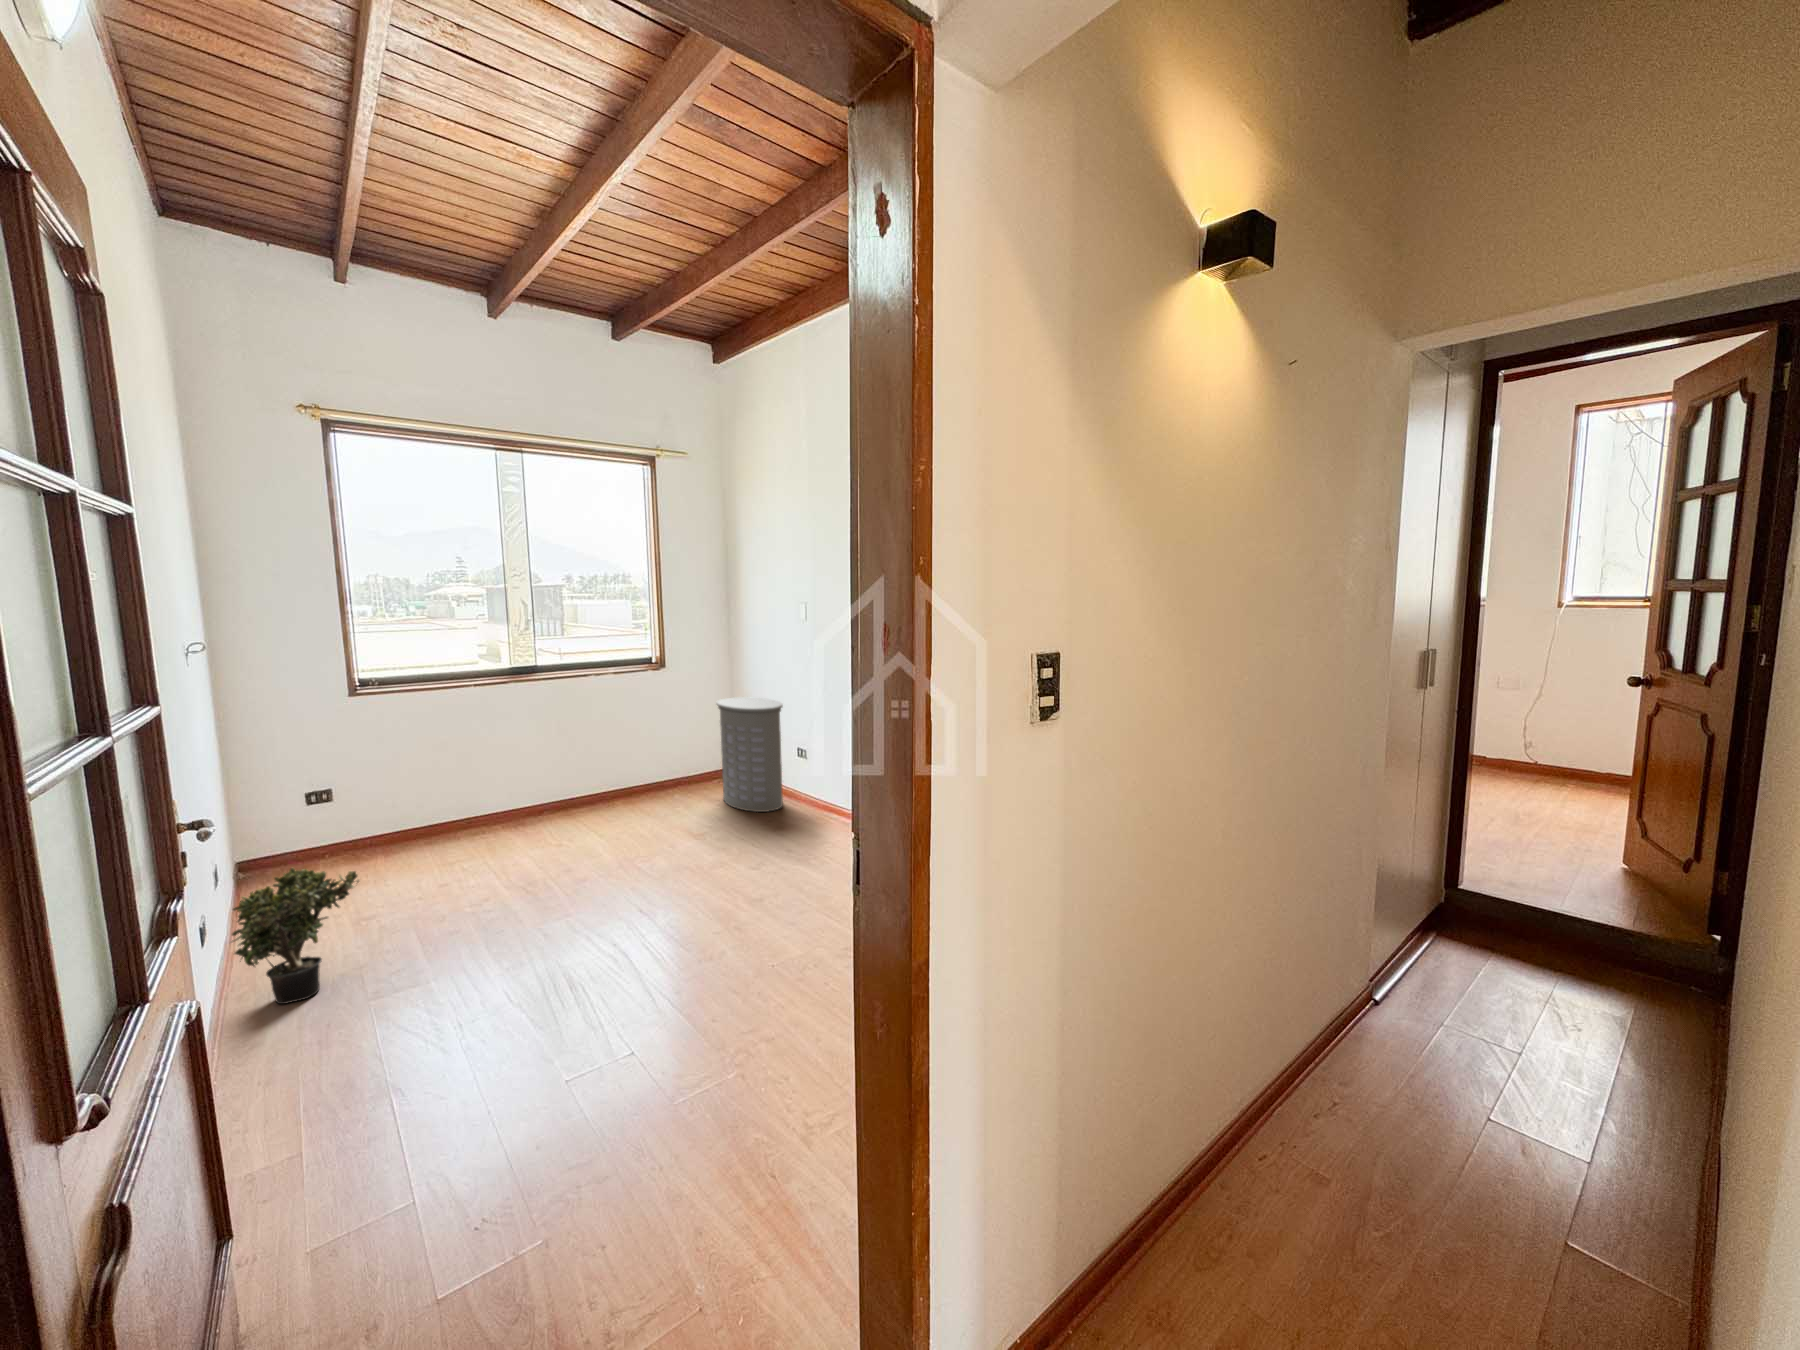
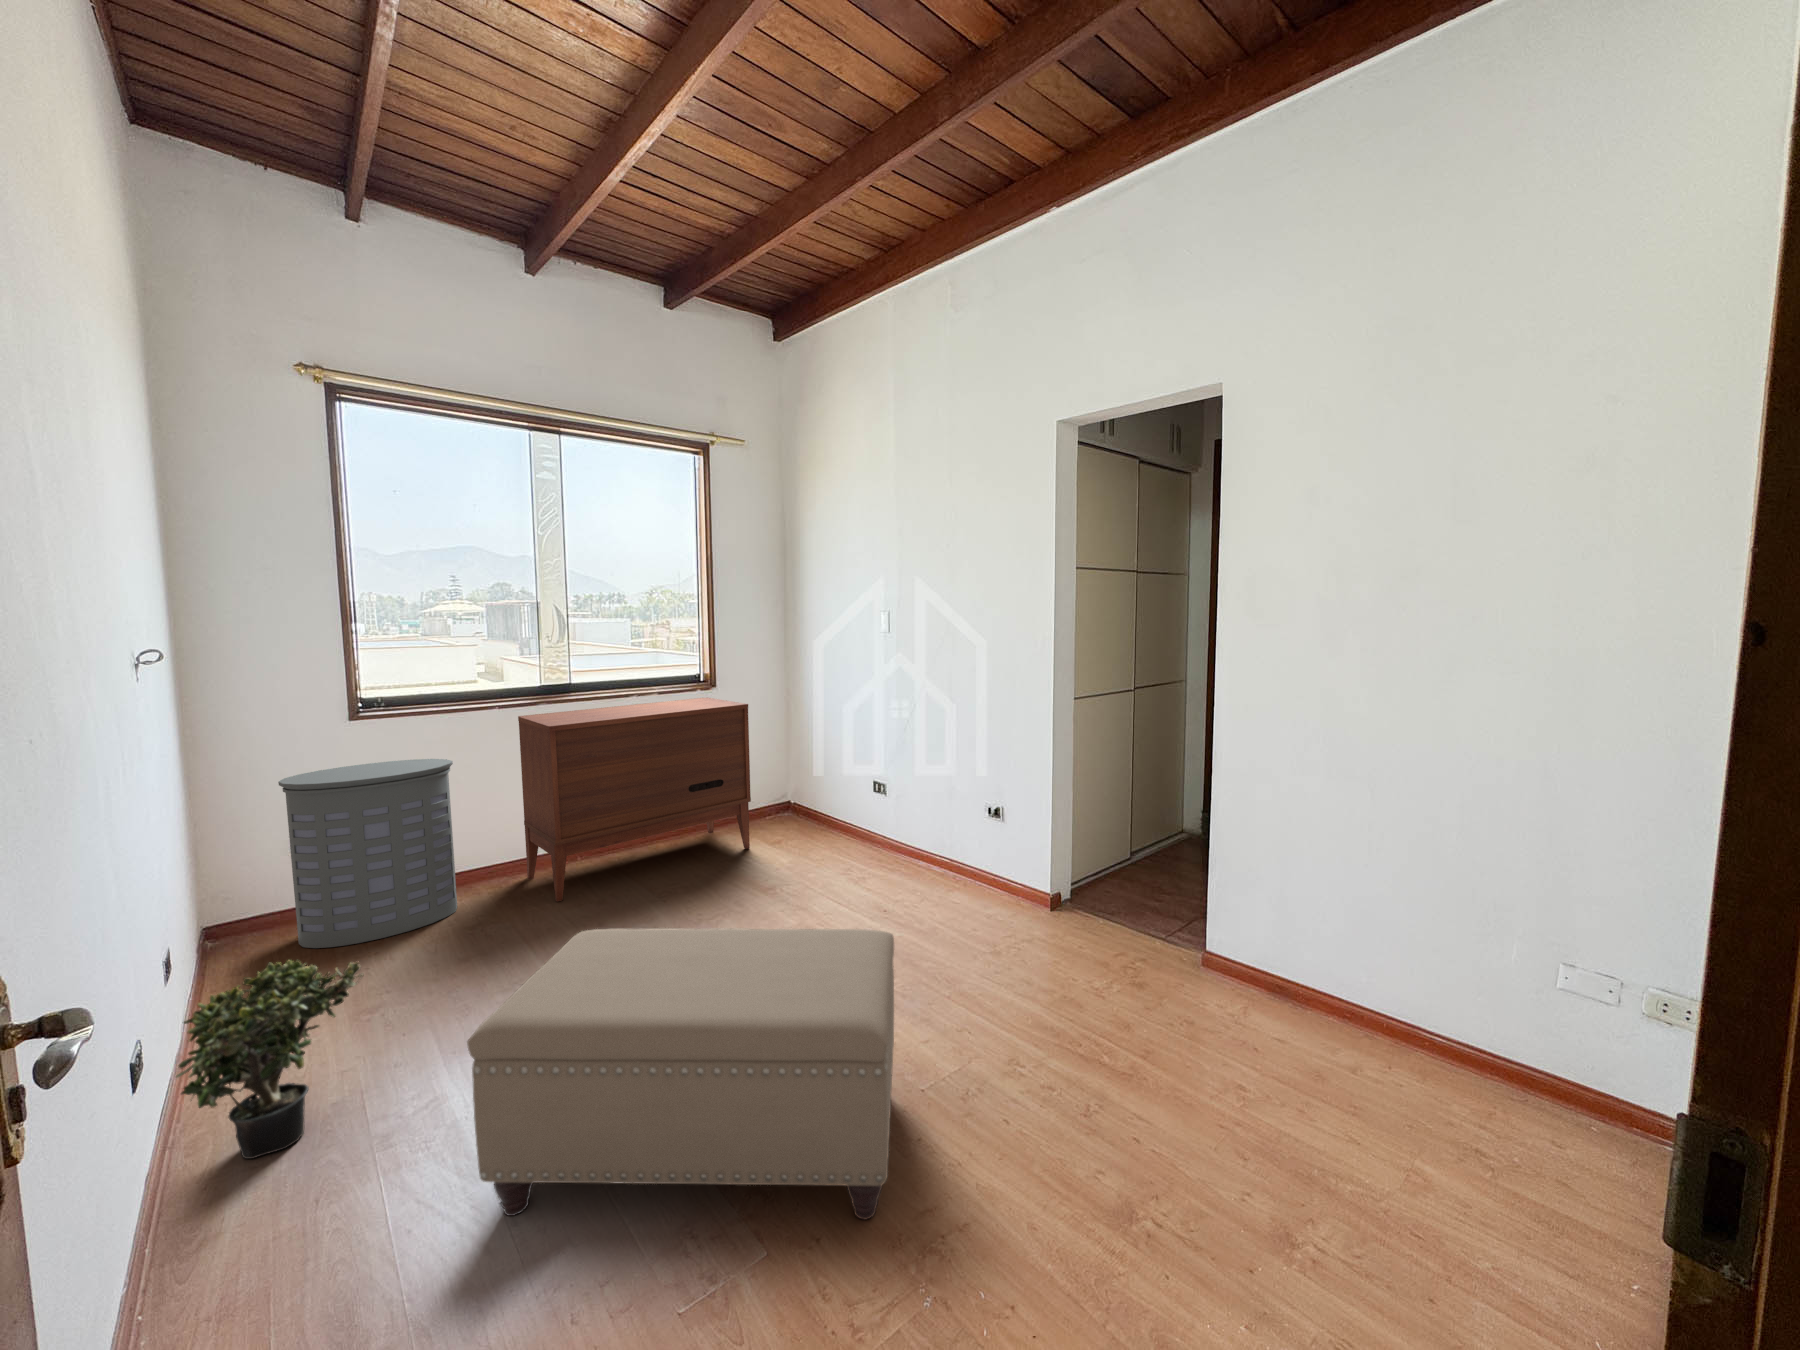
dresser: none [489,677,692,846] -> present [518,697,751,901]
laundry hamper: present [716,697,783,812] -> present [278,759,457,948]
ottoman: none [428,849,754,1037] -> present [467,928,894,1219]

